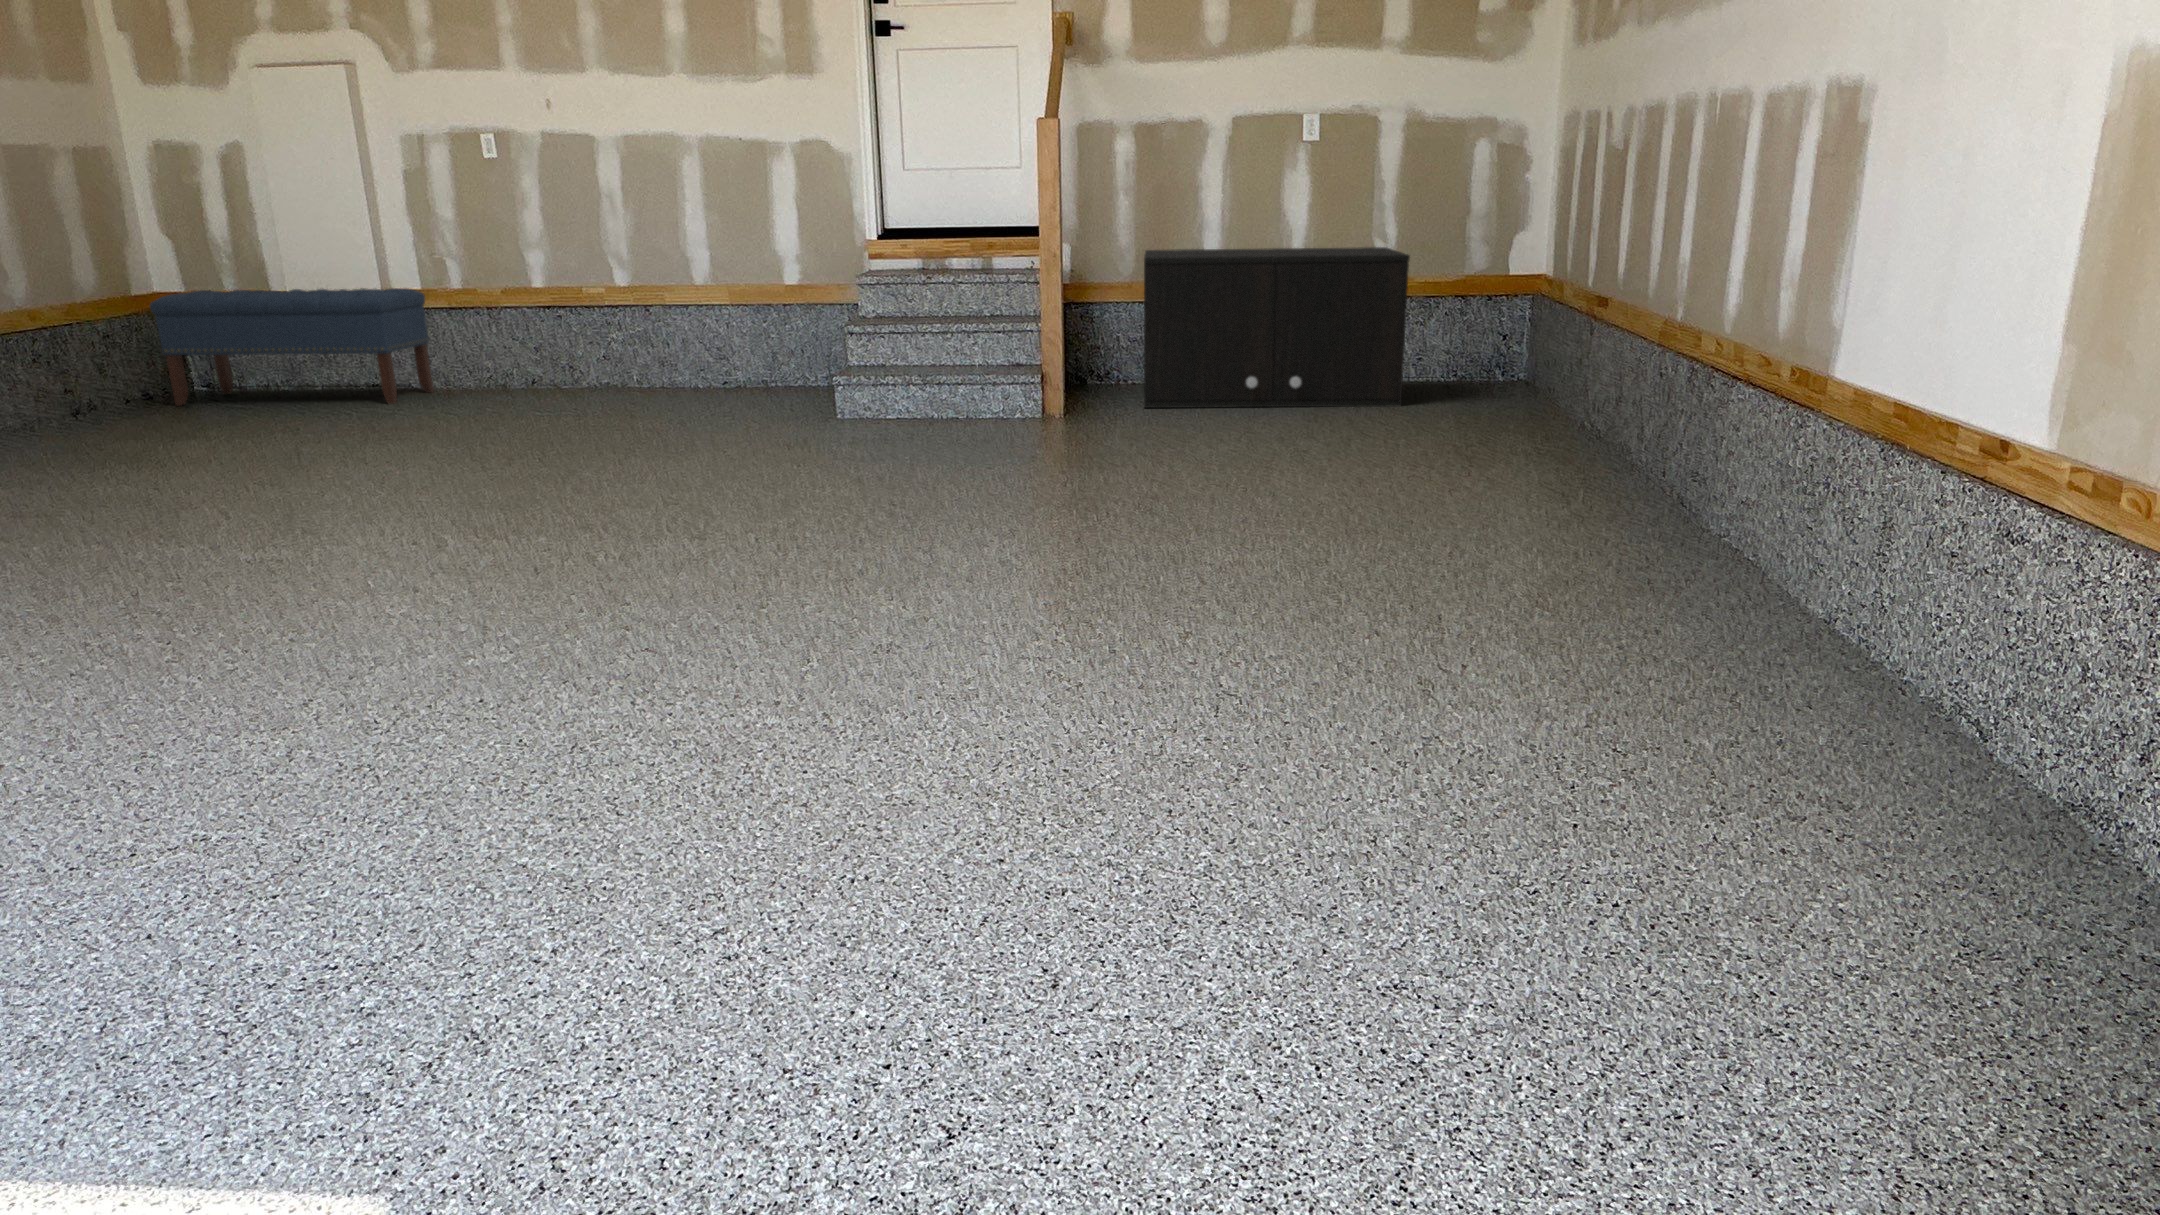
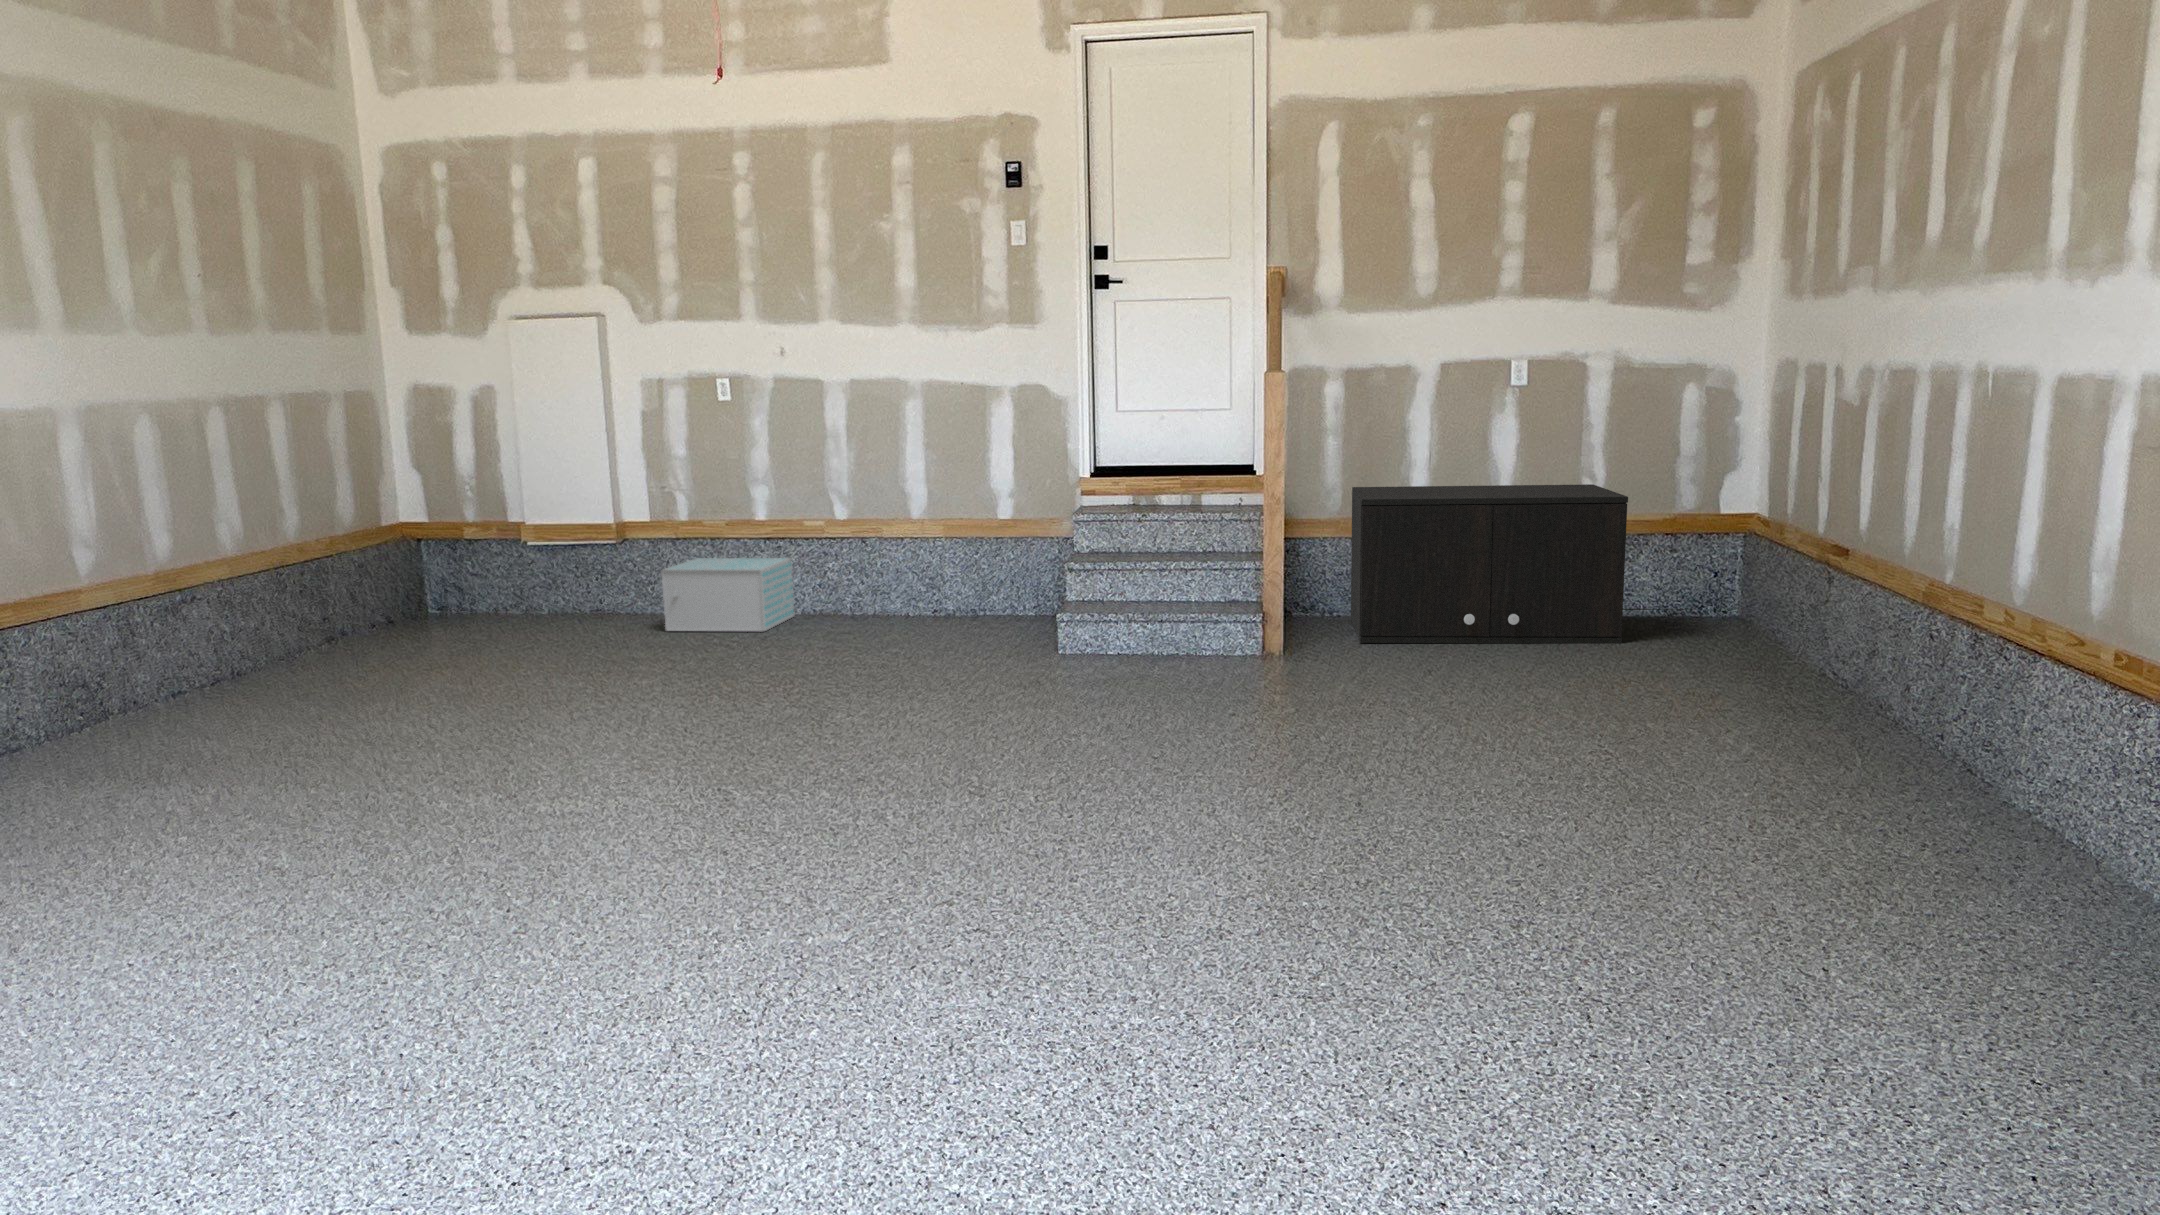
bench: present [150,288,434,406] -> none [416,522,663,632]
storage box: none [421,327,574,403] -> present [661,558,795,631]

